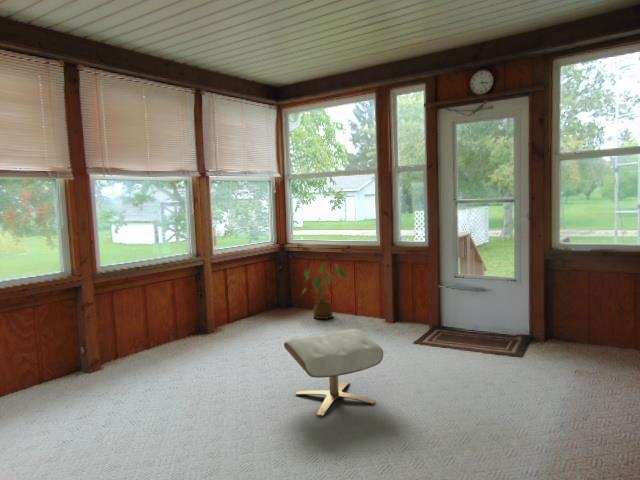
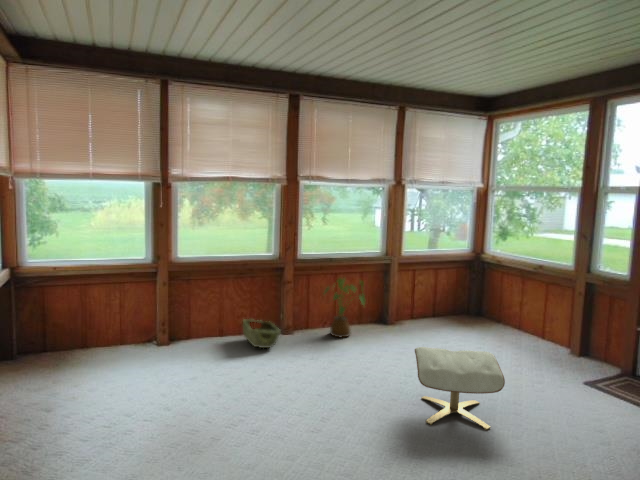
house plant: present [303,264,347,319] -> present [325,278,365,337]
woven basket: none [30,359,94,395] -> present [243,319,281,348]

